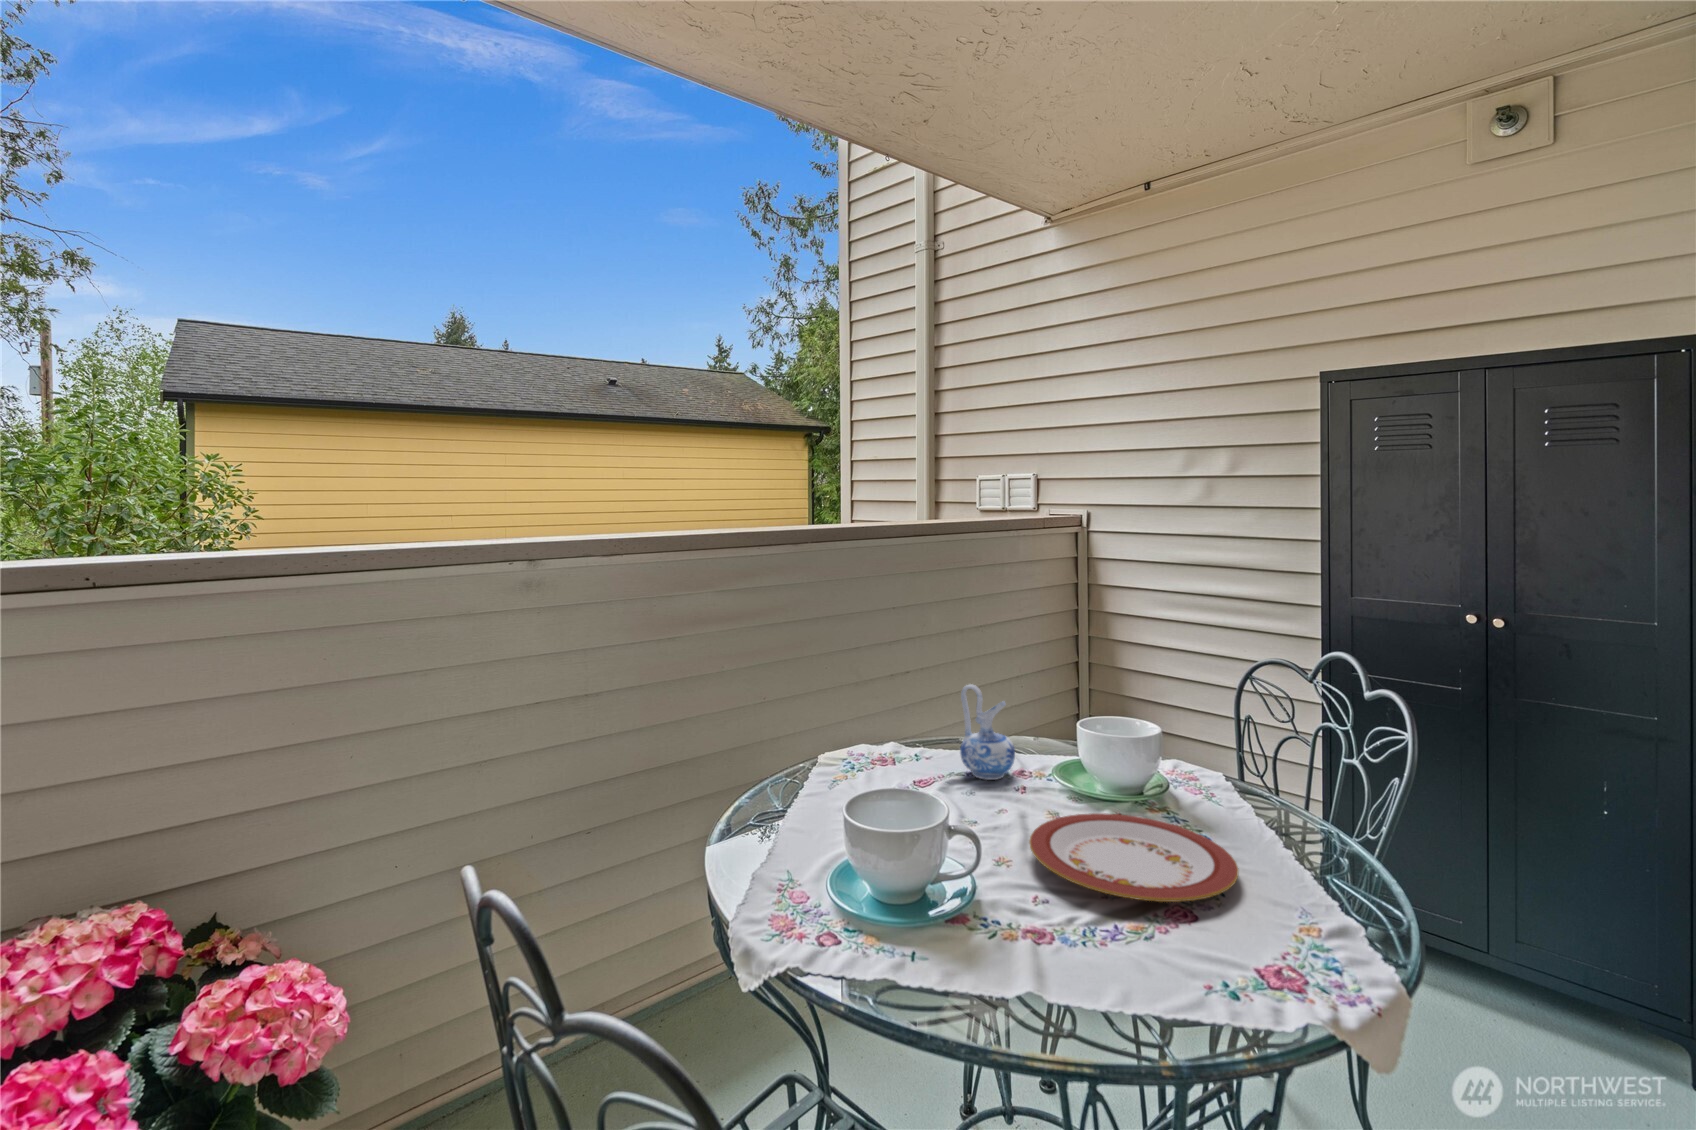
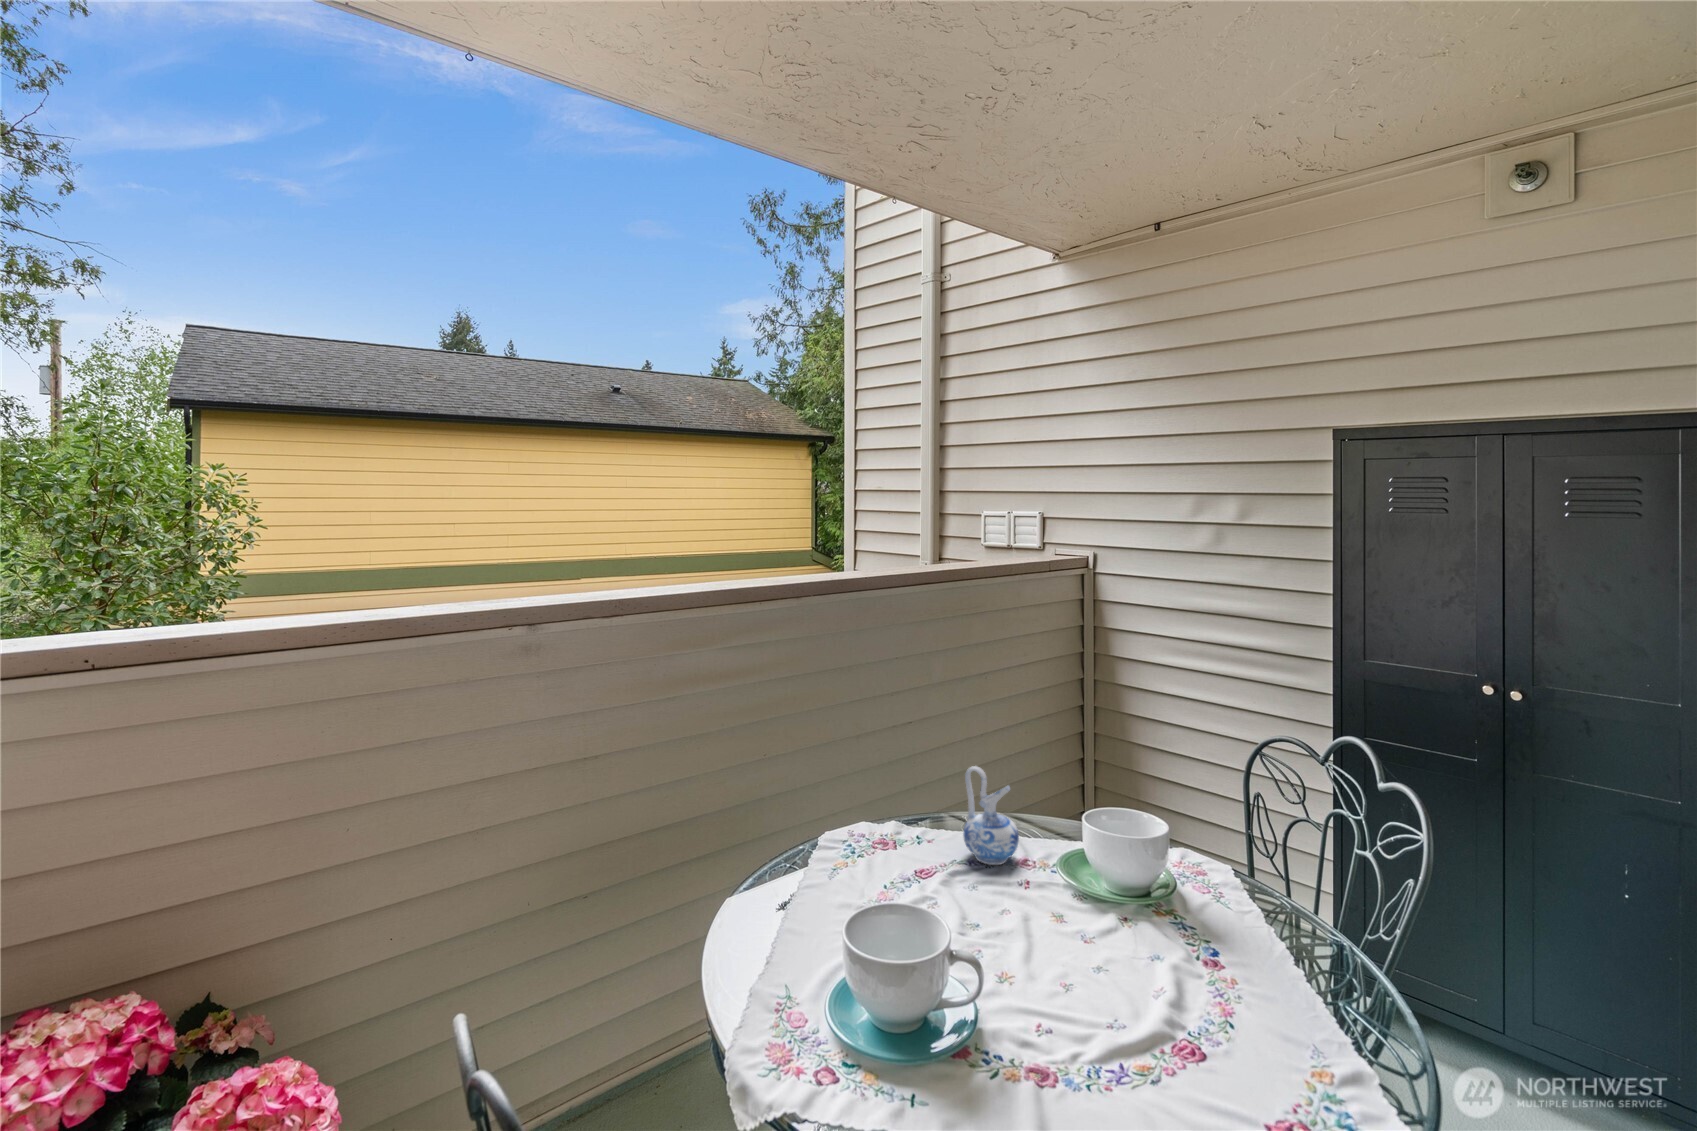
plate: present [1029,813,1238,902] -> none [1033,919,1246,1040]

